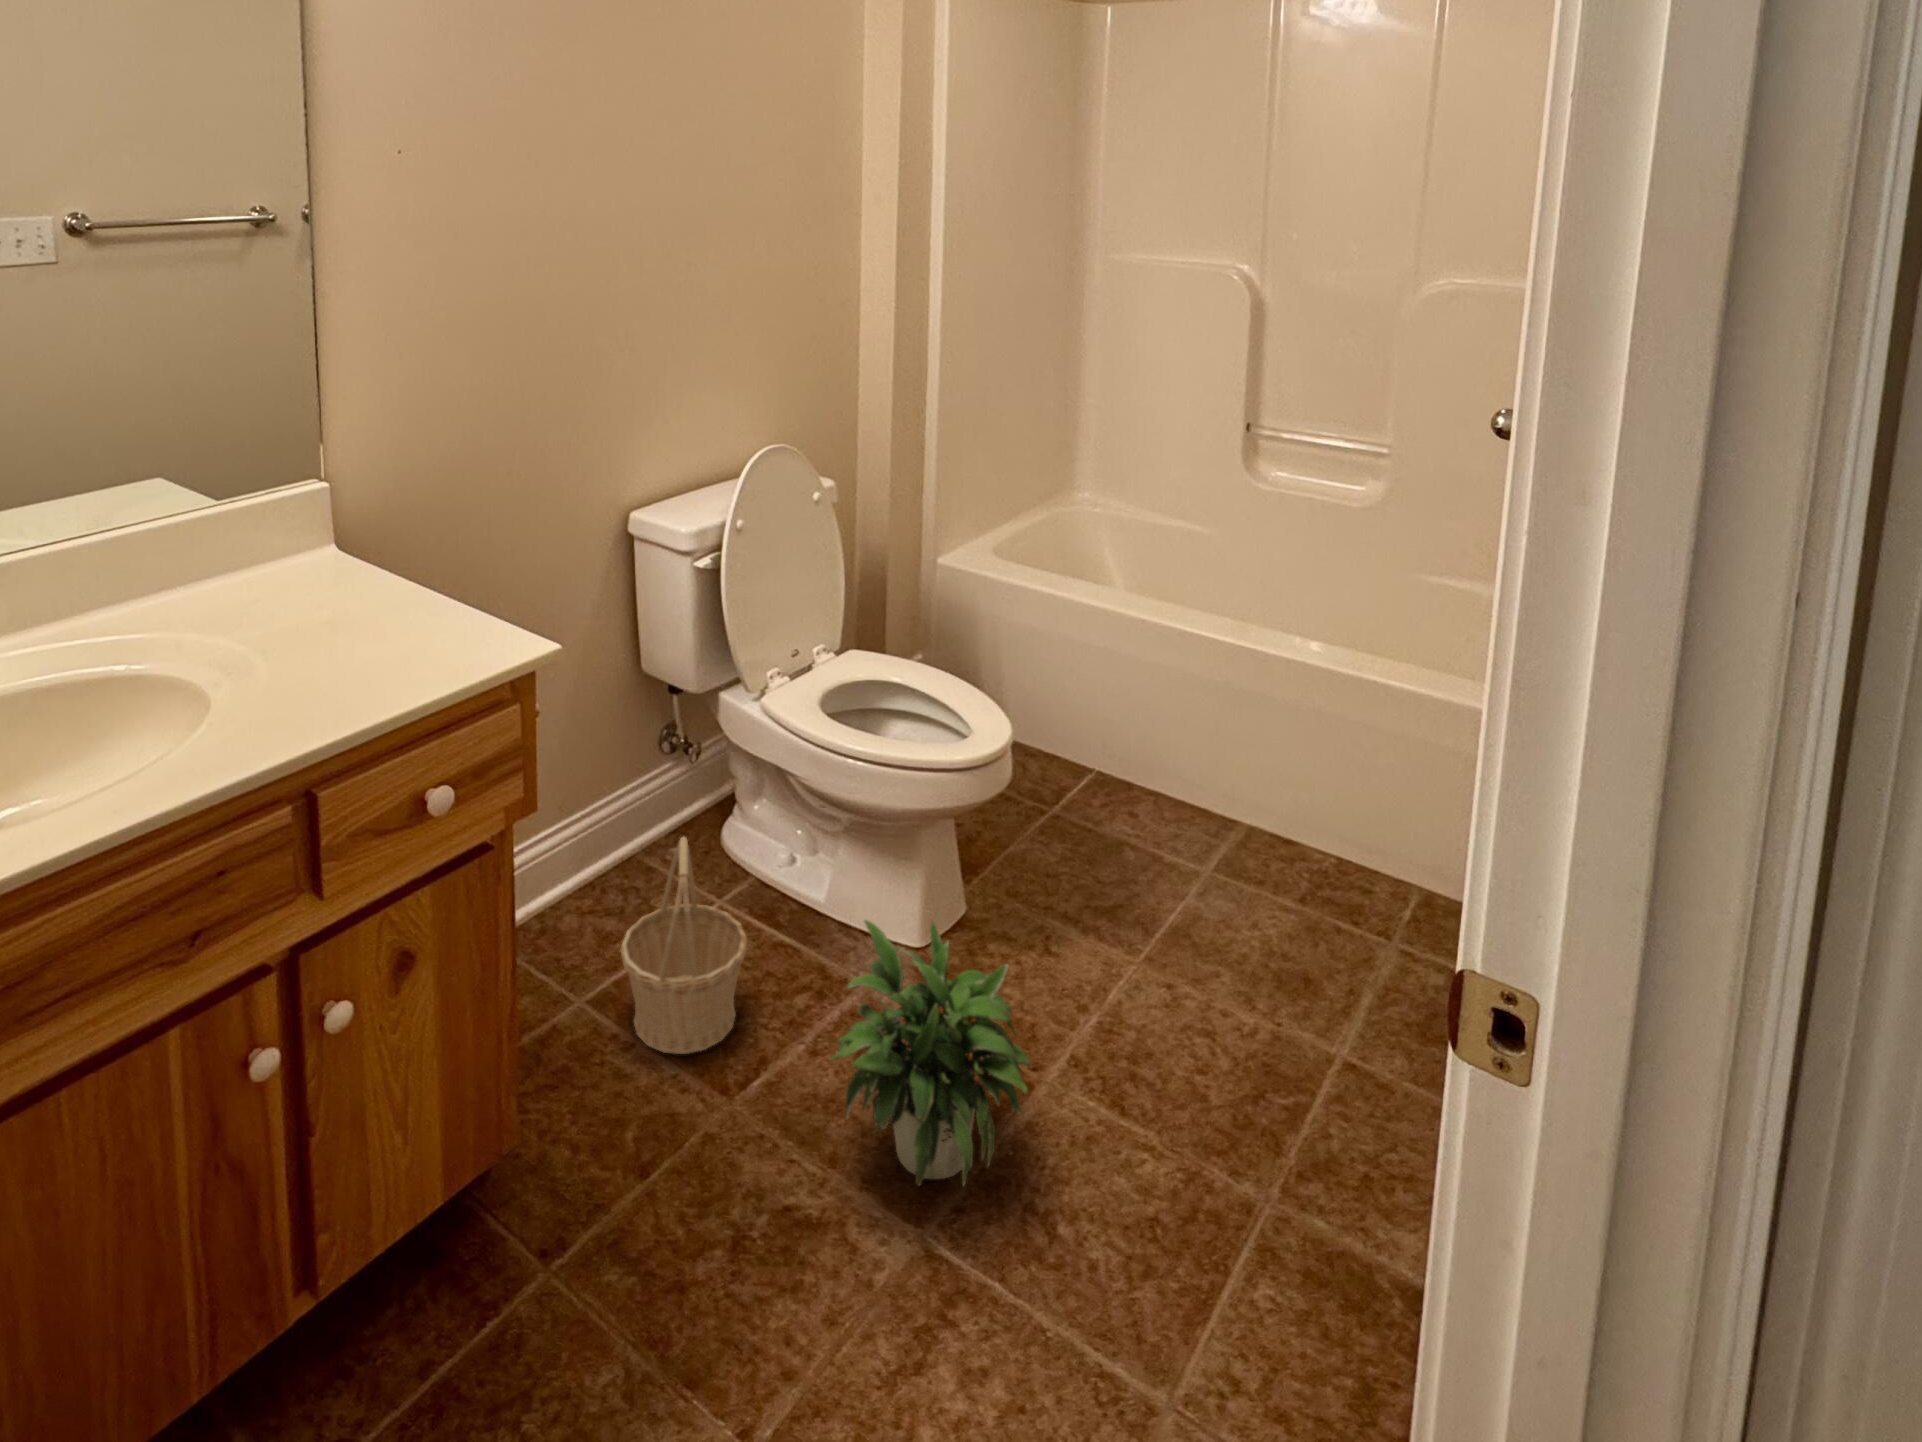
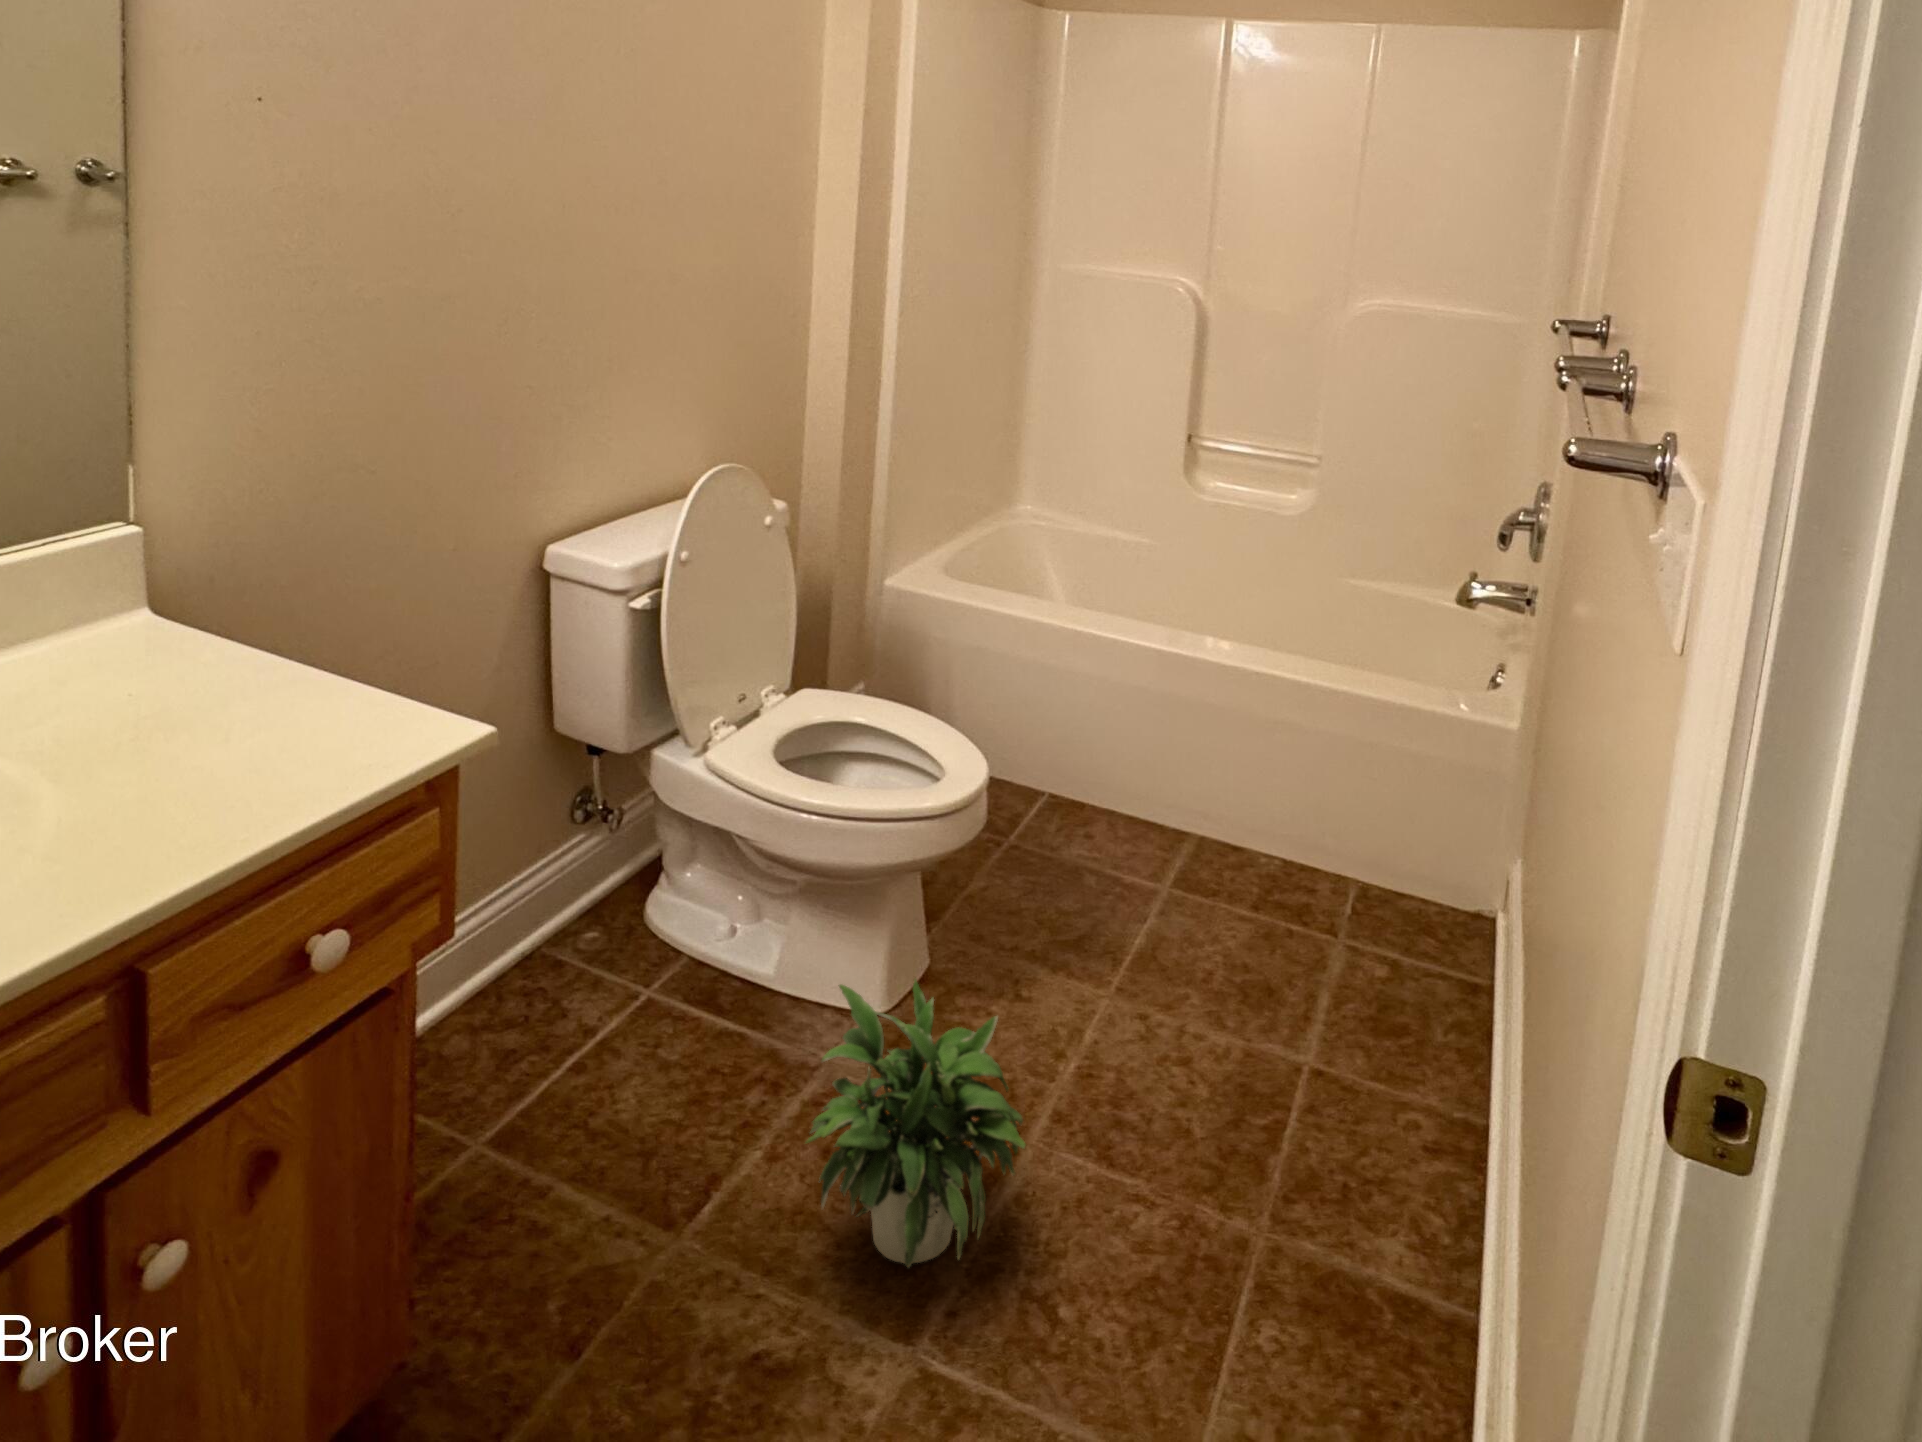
basket: present [620,837,747,1054] -> none [538,912,694,1169]

